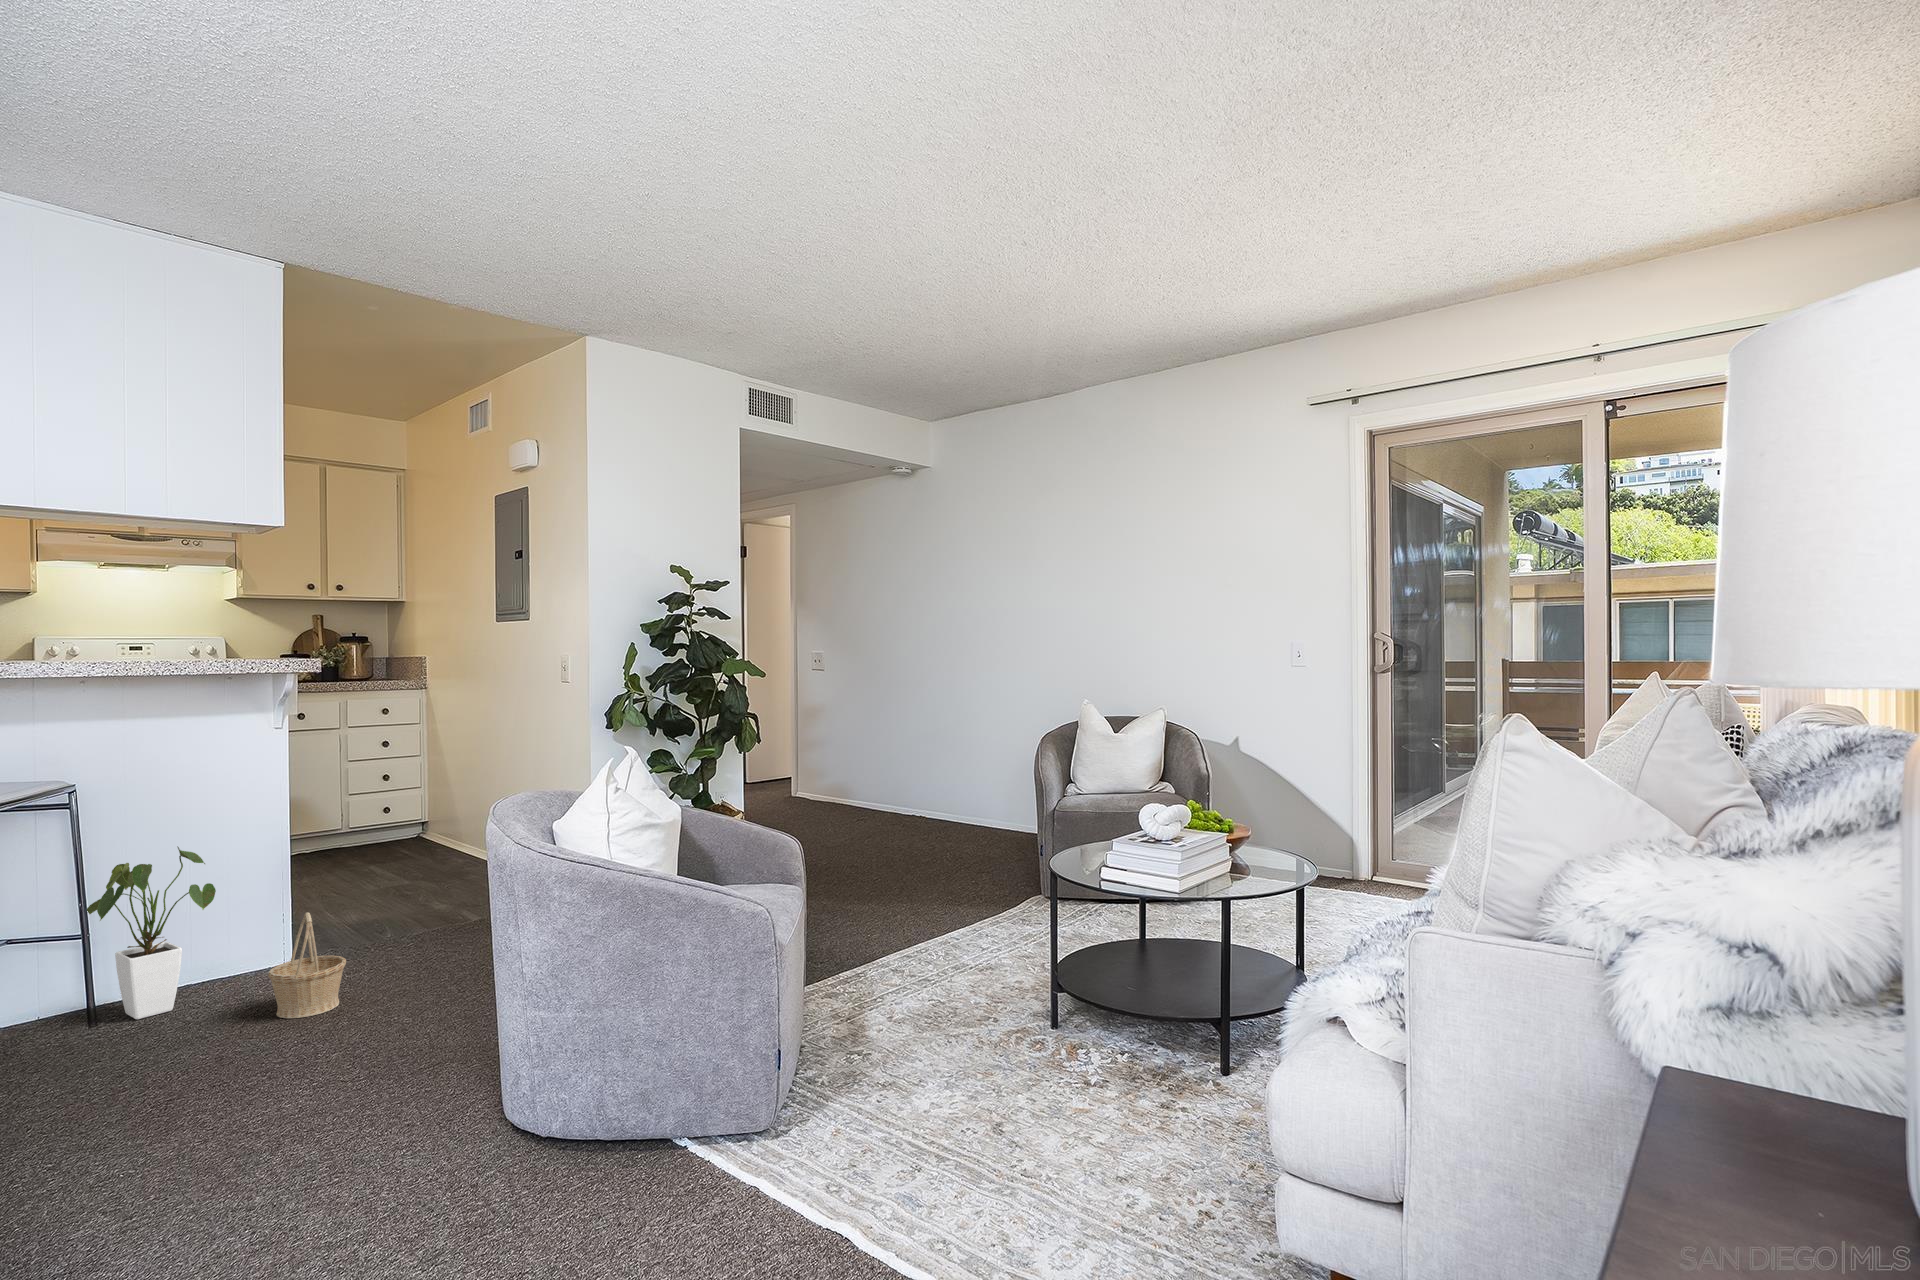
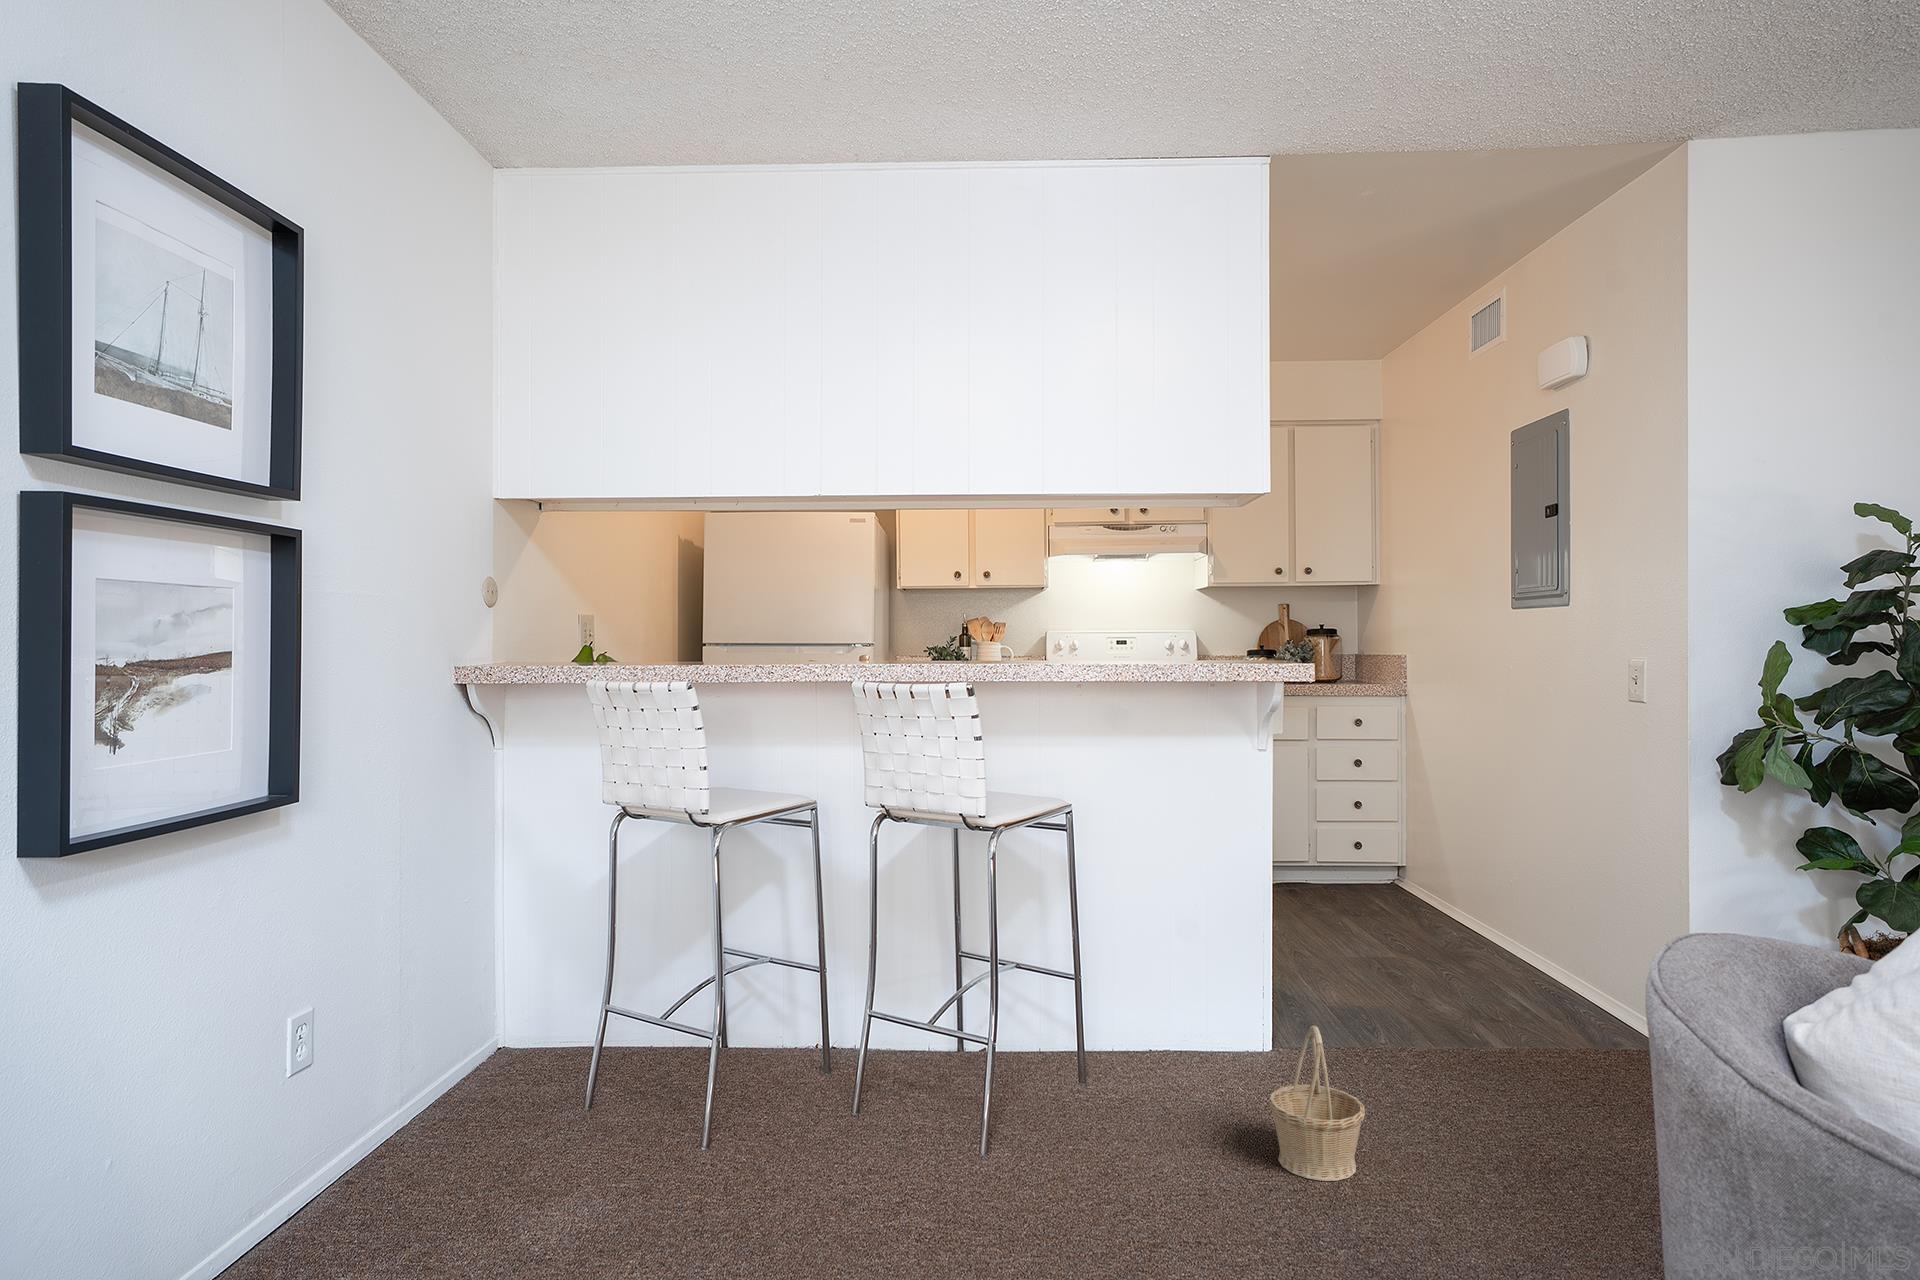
house plant: present [87,847,216,1019] -> none [1081,893,1207,1106]

